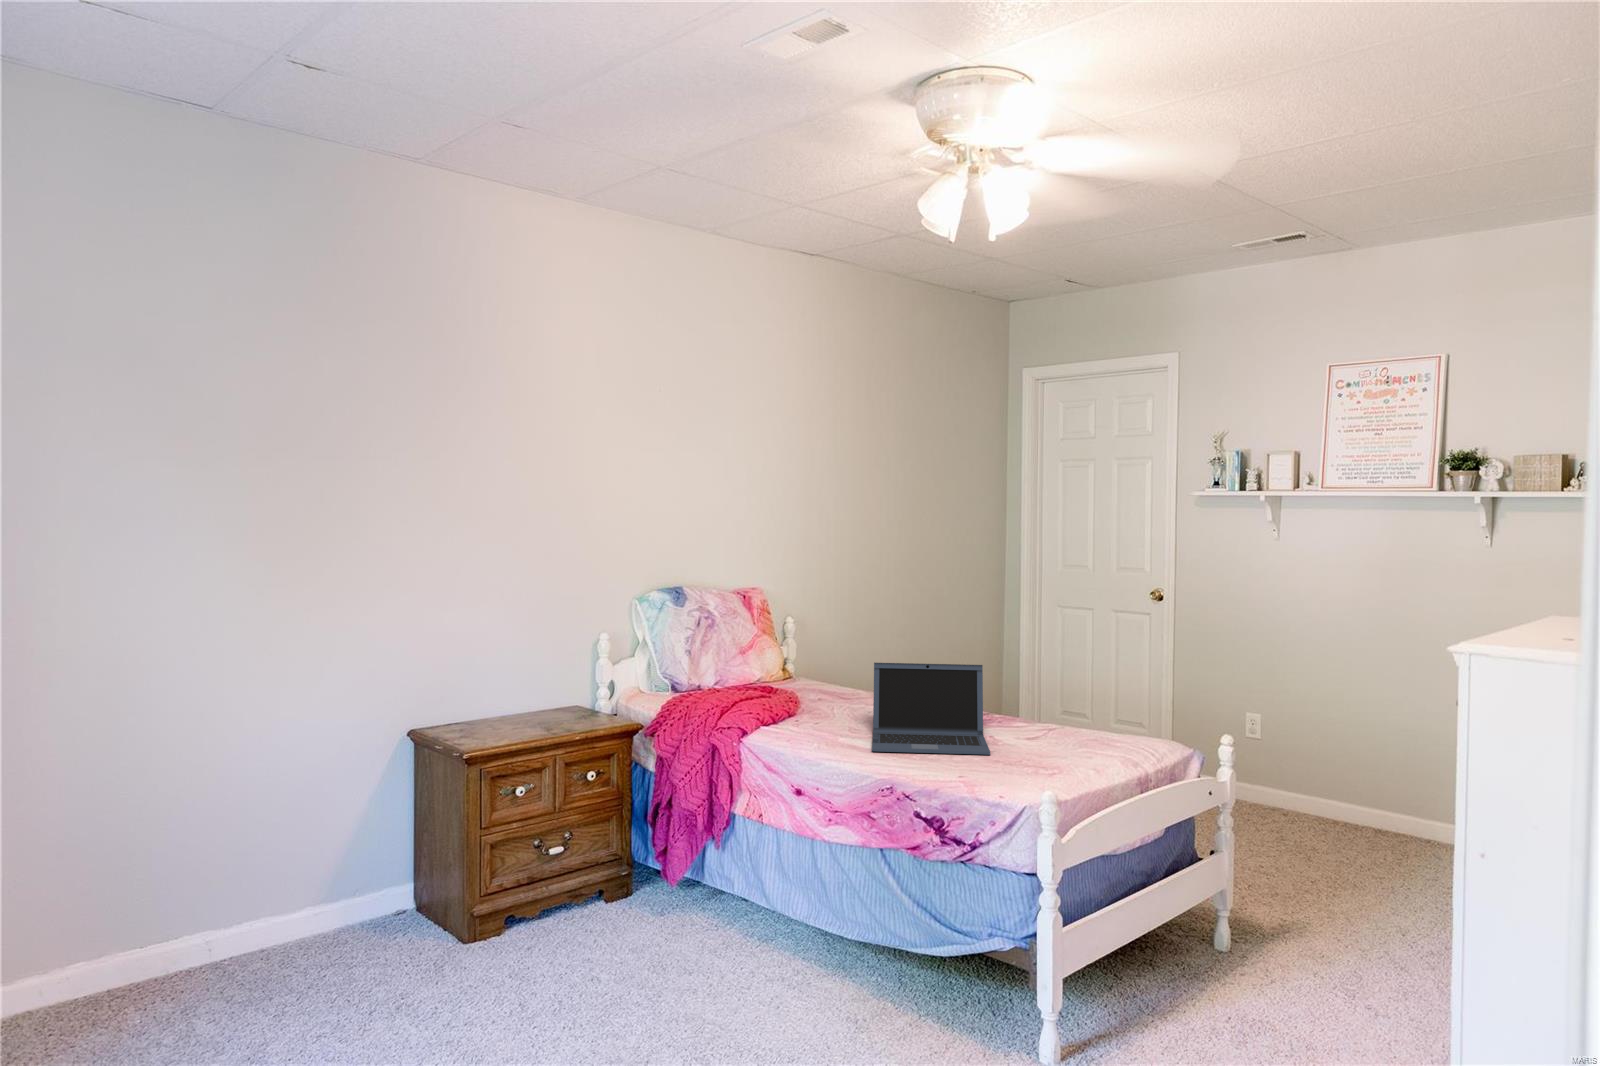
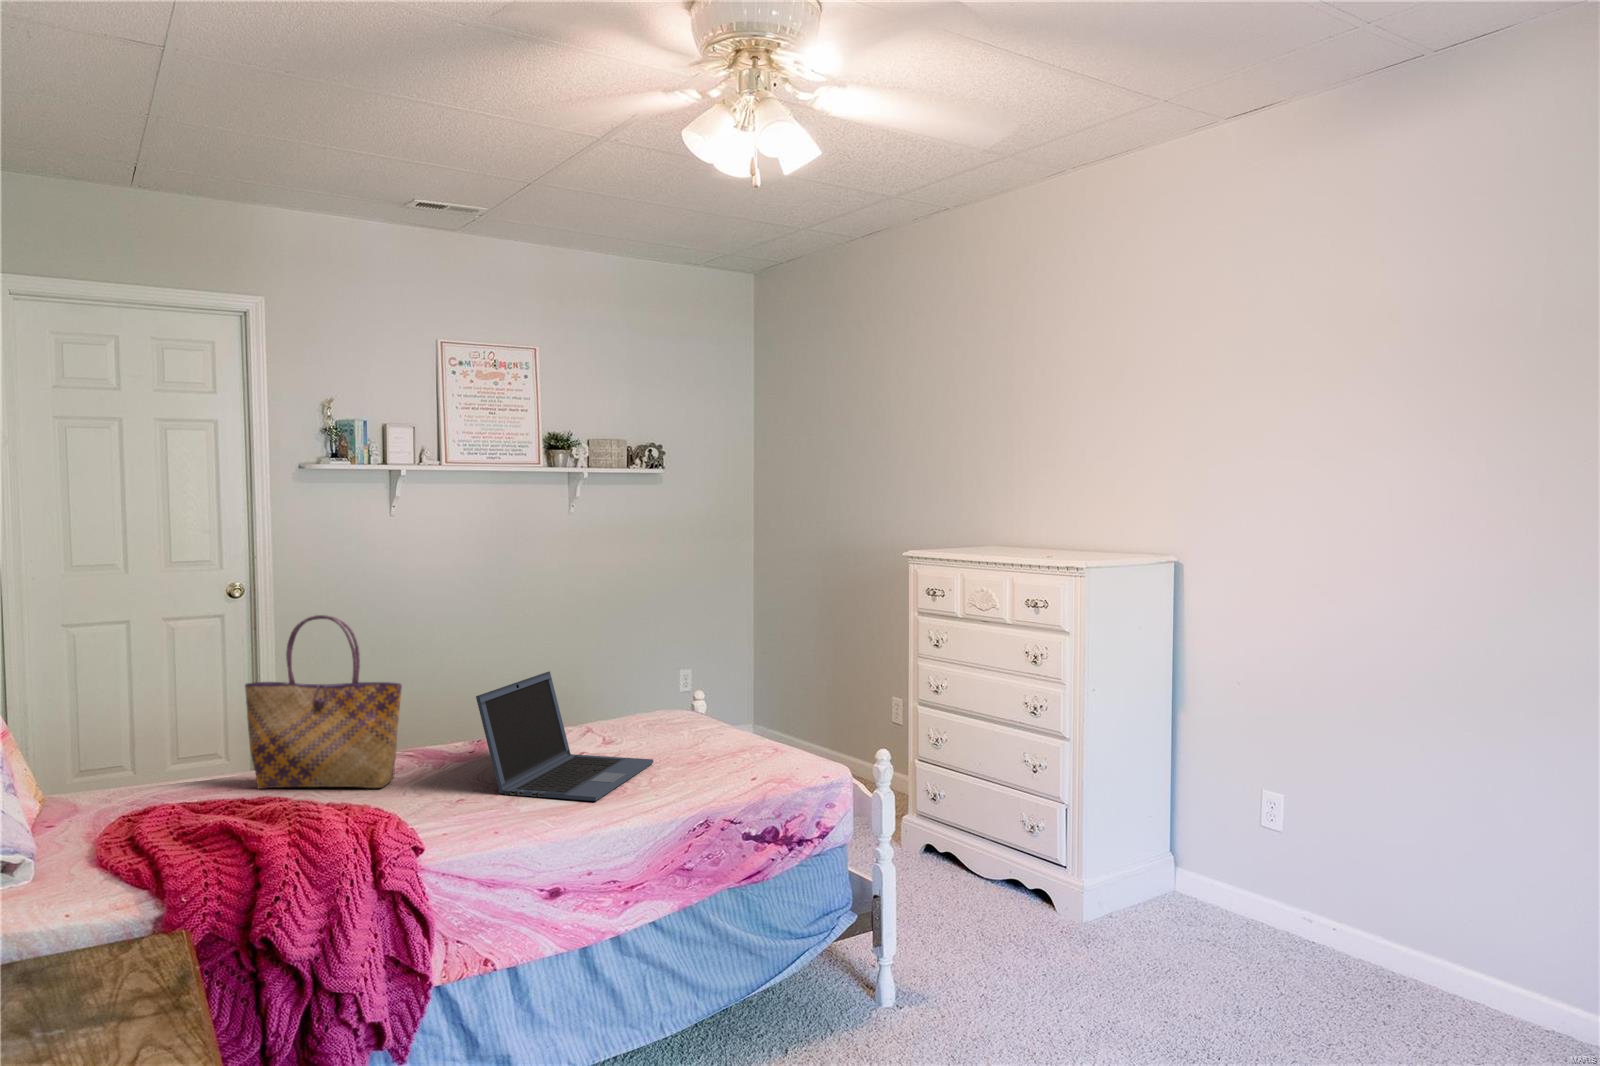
tote bag: none [844,597,884,715] -> present [245,615,402,789]

